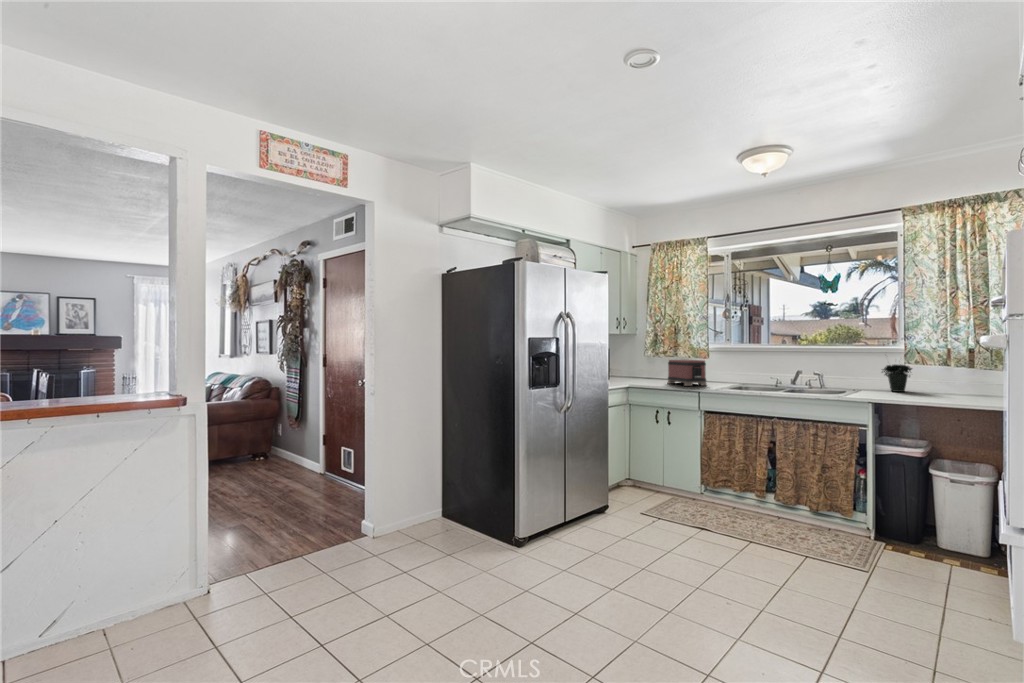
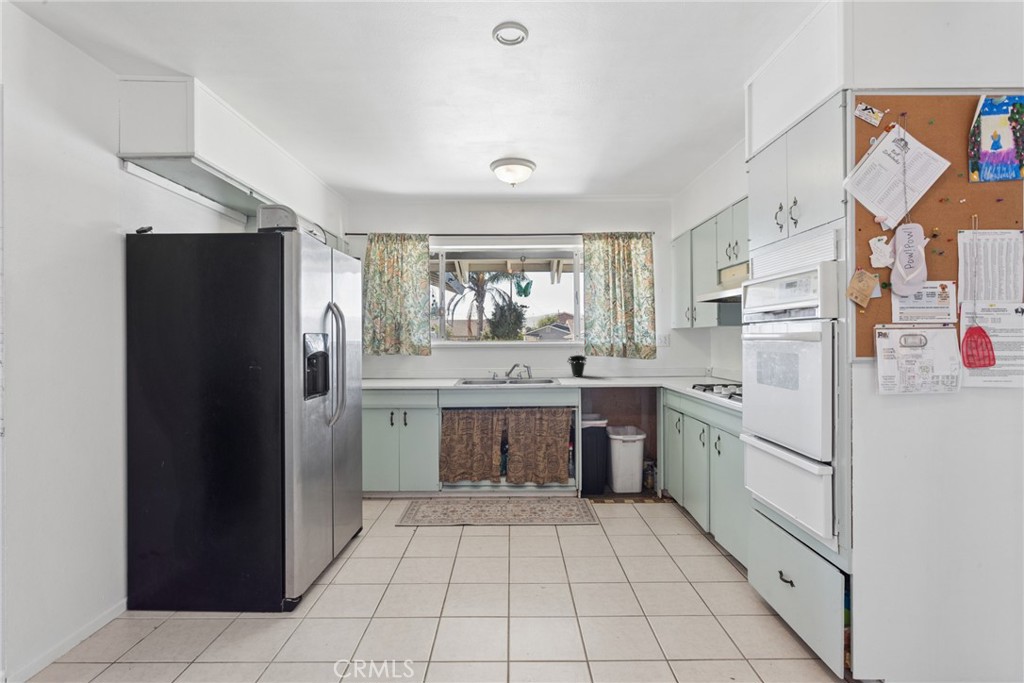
toaster: present [667,360,707,386] -> none [394,356,436,384]

